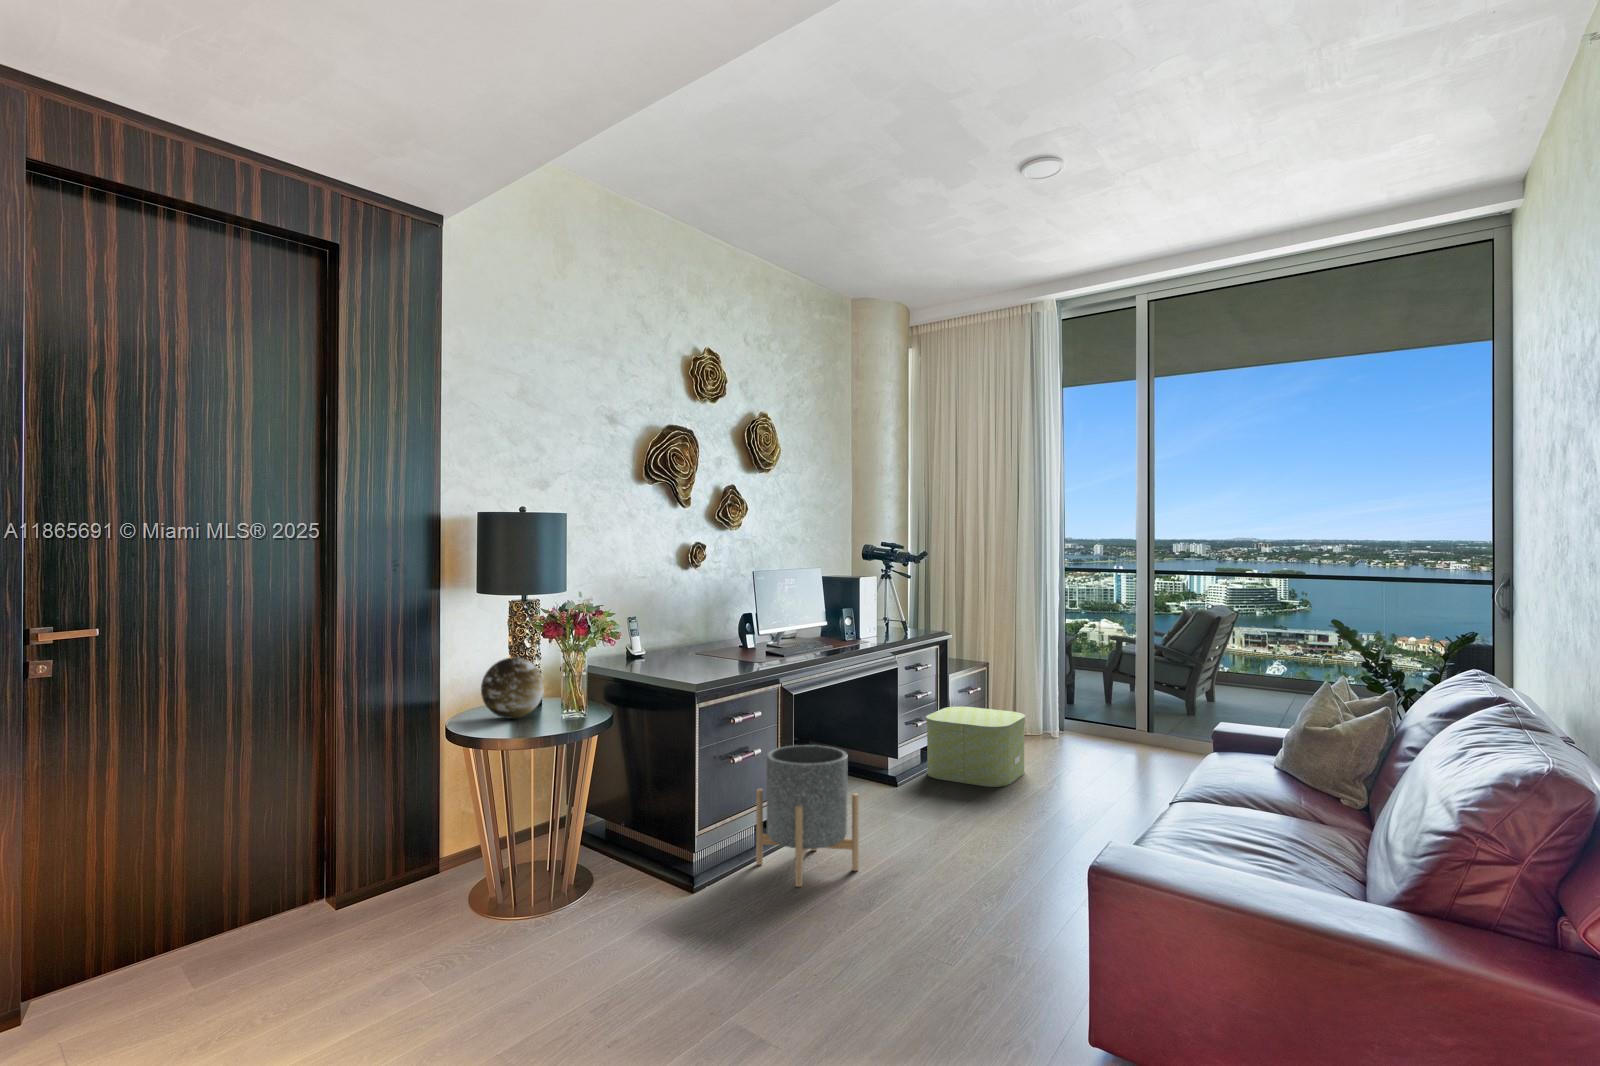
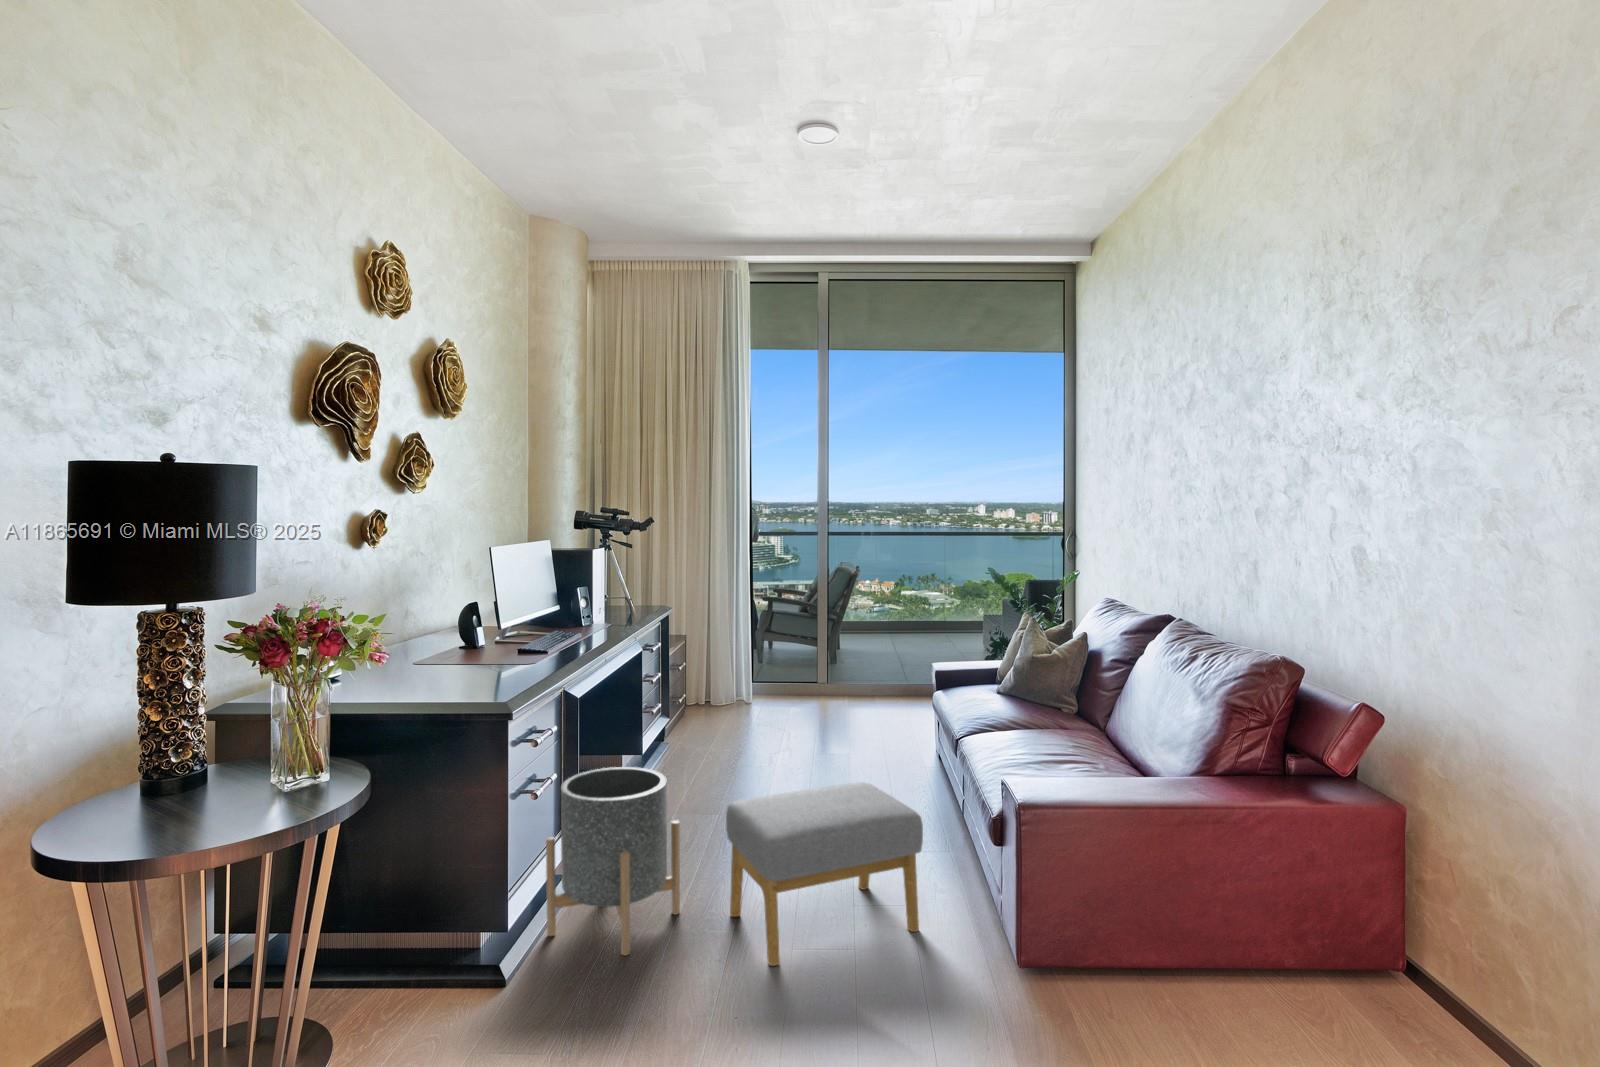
decorative orb: present [481,657,544,718] -> none [122,709,248,814]
storage box: present [926,707,1025,787] -> none [658,689,759,776]
footstool: none [890,784,1046,925] -> present [726,782,923,966]

